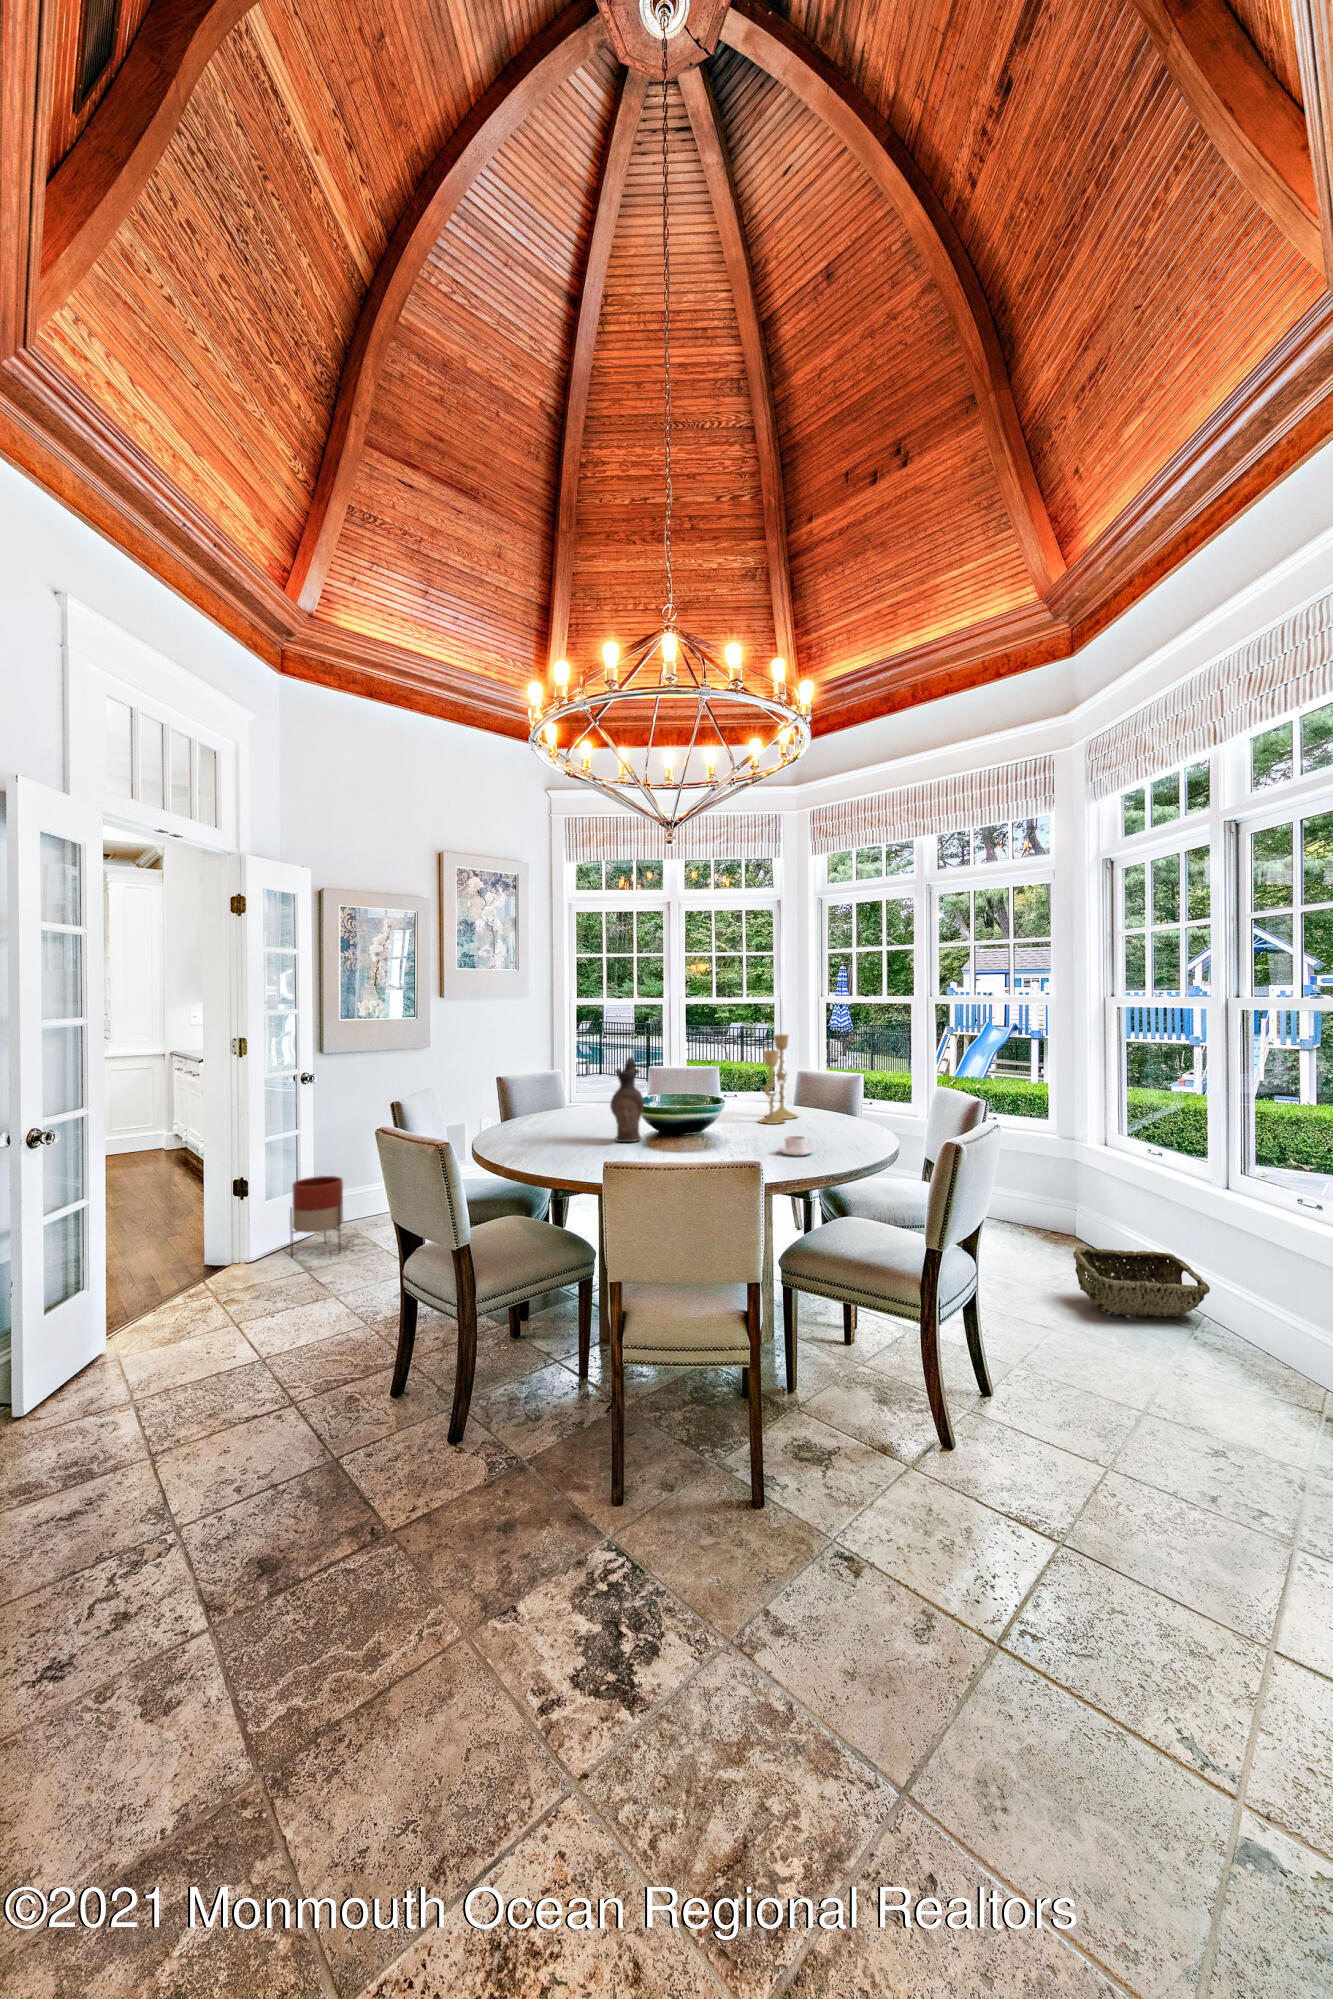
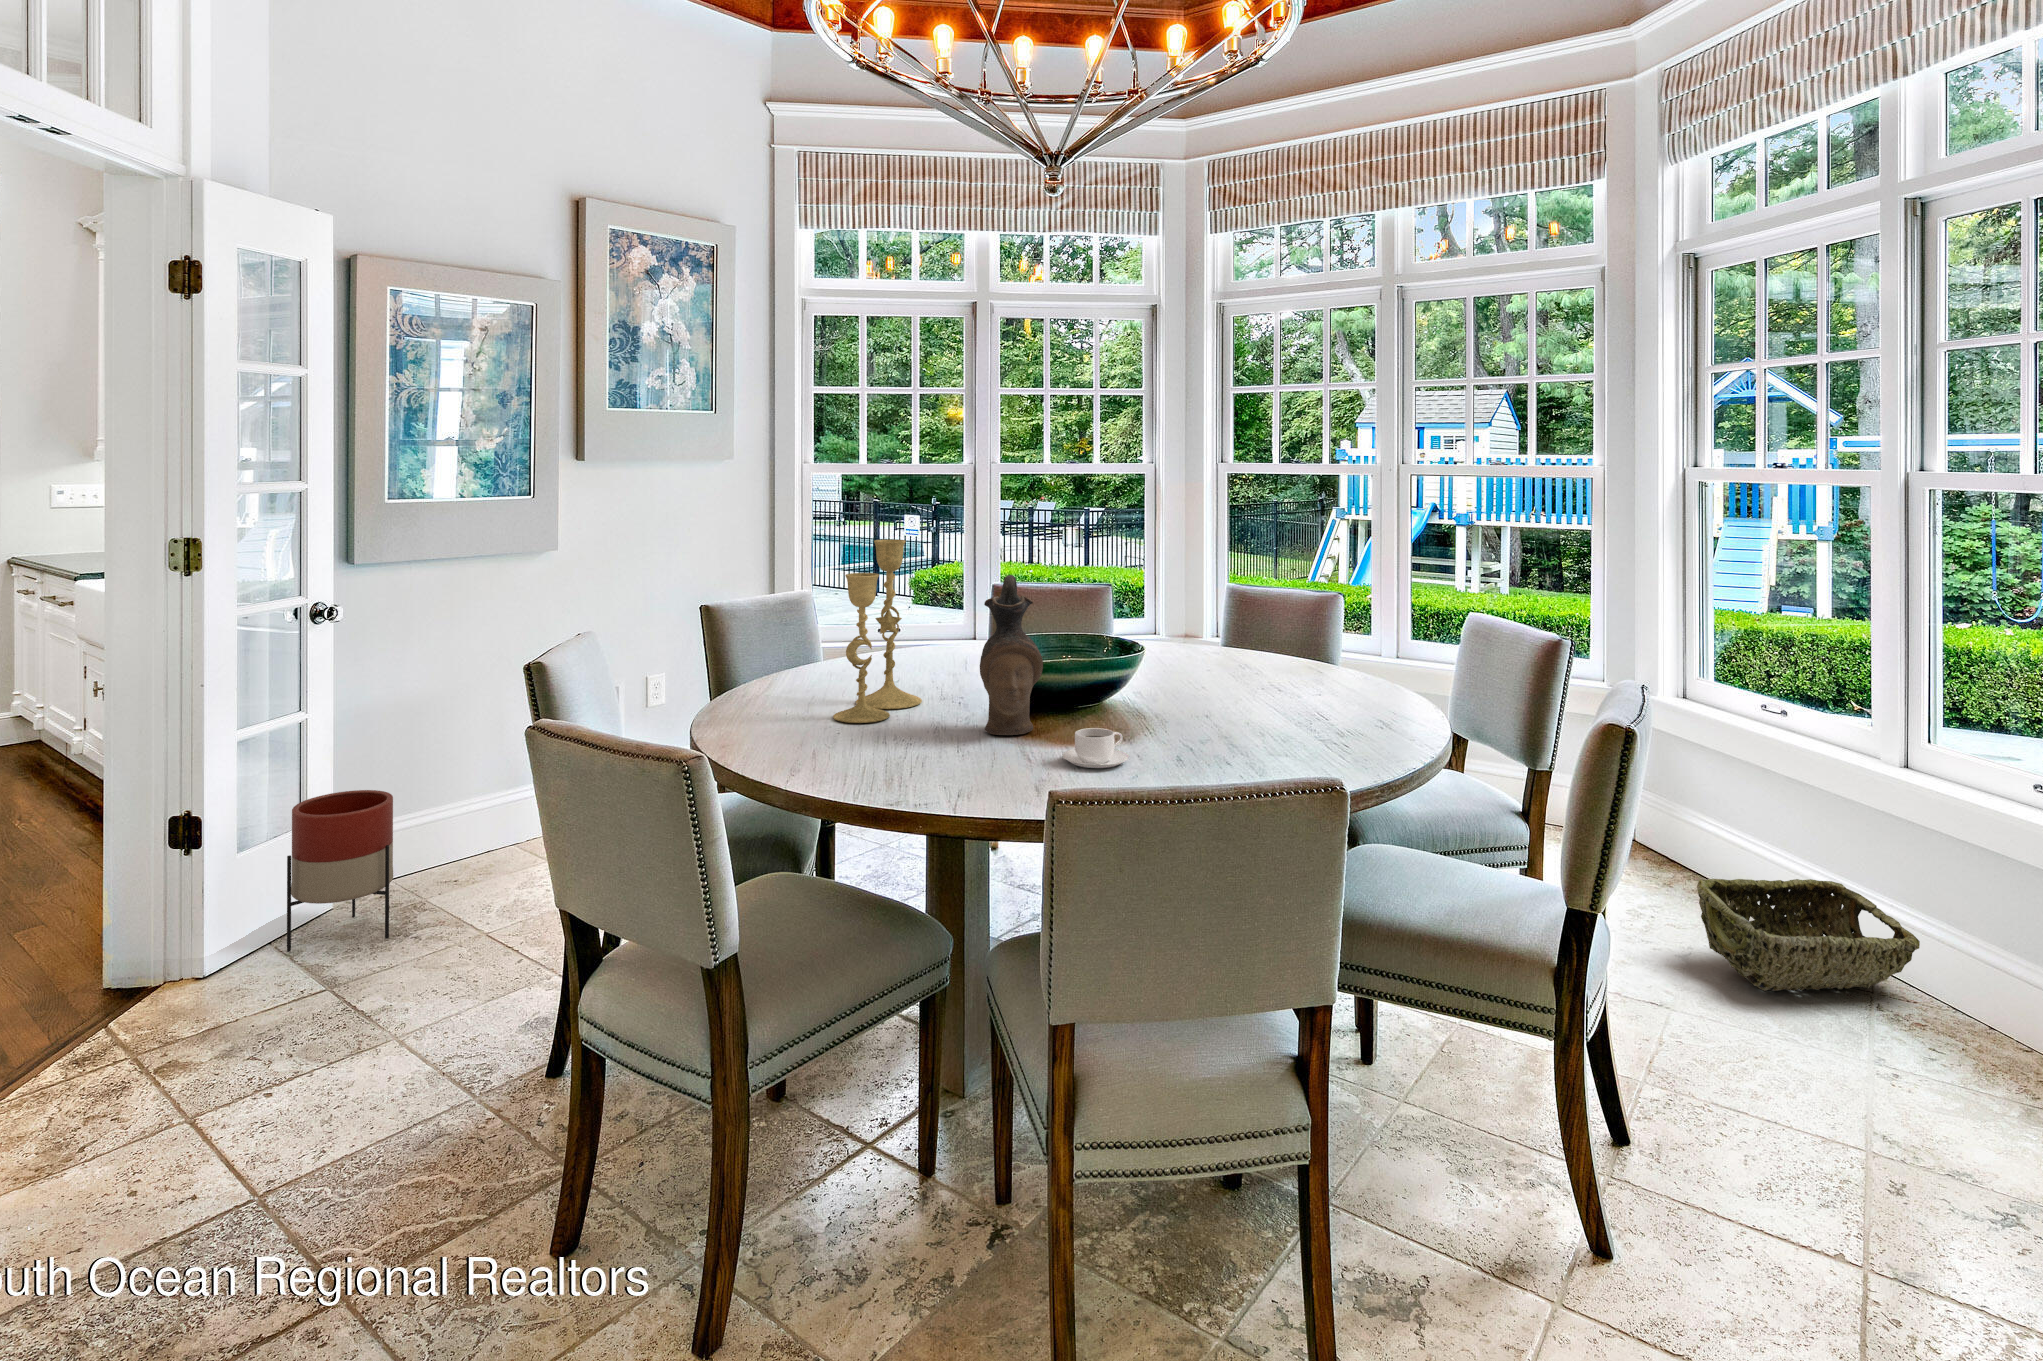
candlestick: present [759,1034,798,1124] -> present [833,539,922,723]
coffee cup: present [779,1136,814,1156] -> present [1062,728,1129,768]

